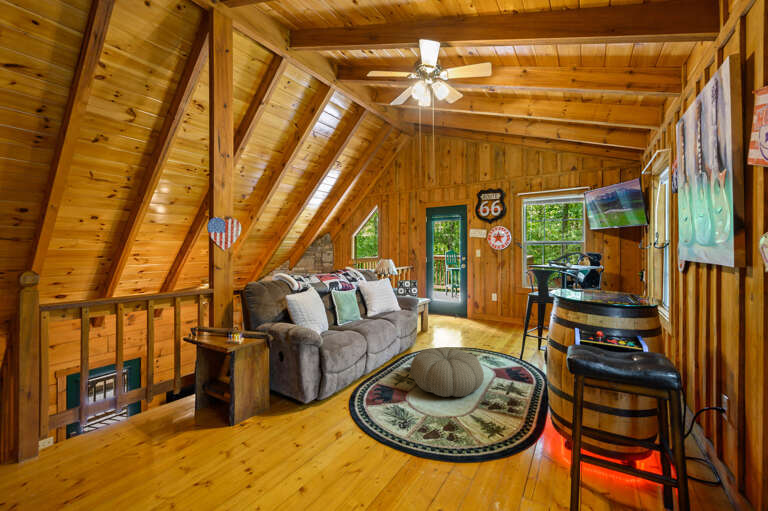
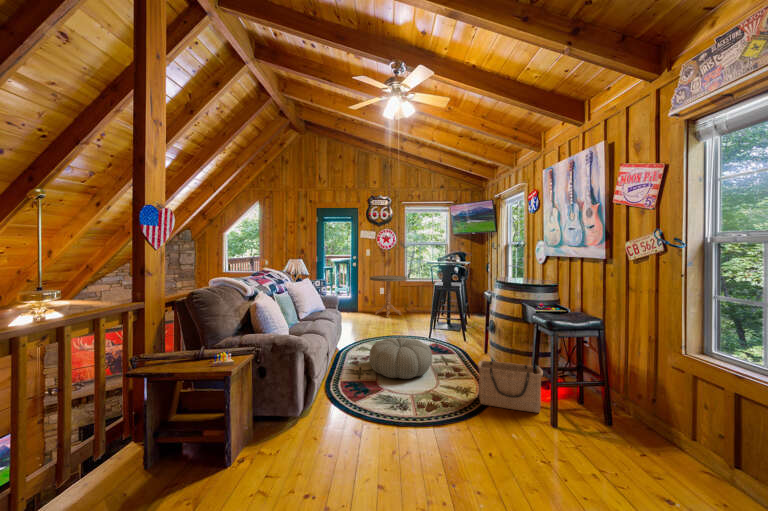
side table: none [474,278,519,325] -> present [370,275,407,317]
basket: none [497,396,593,494] -> present [478,361,543,413]

